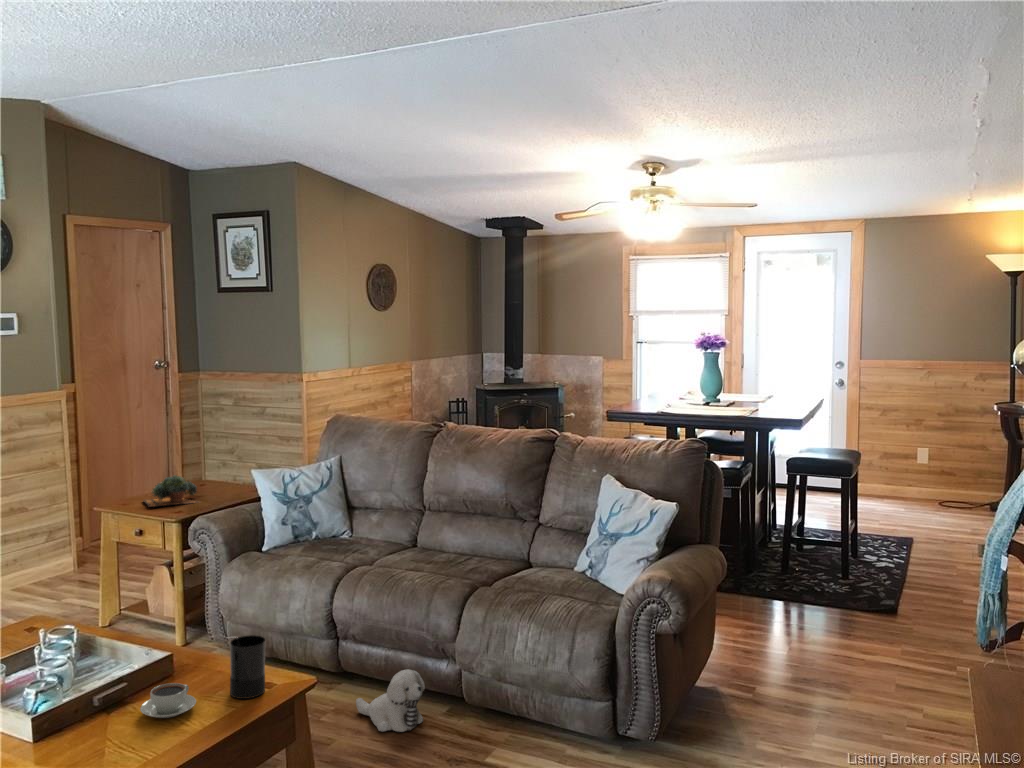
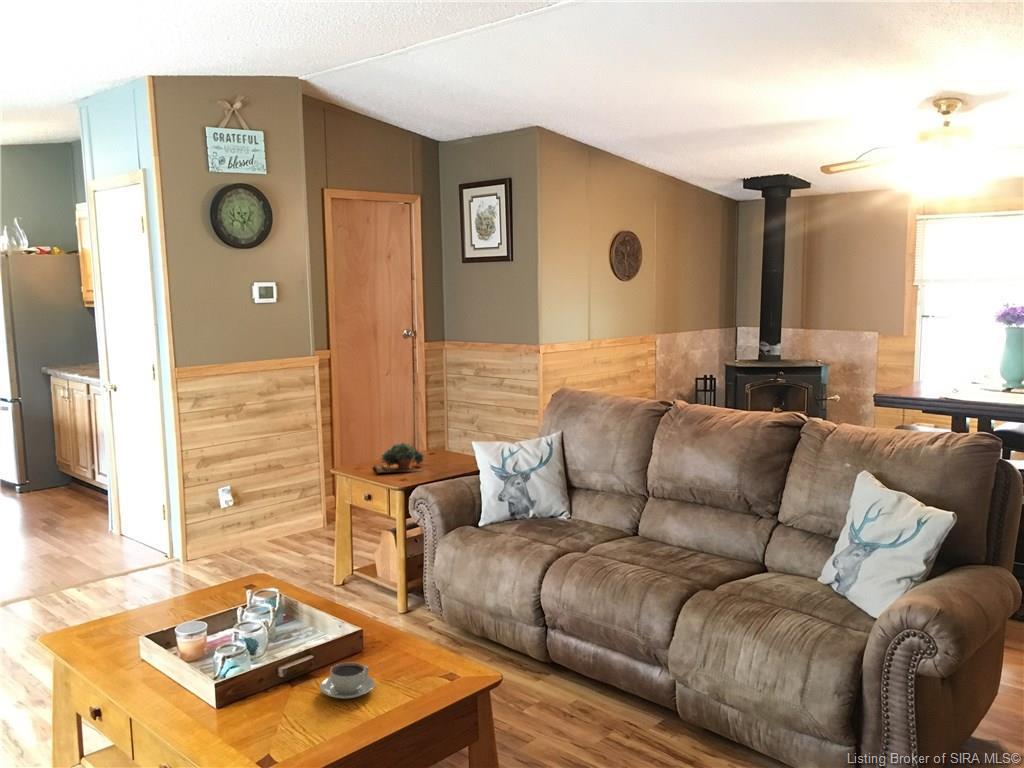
candle: present [230,635,265,699] -> none [407,621,447,689]
plush toy: present [356,669,425,732] -> none [560,672,633,740]

